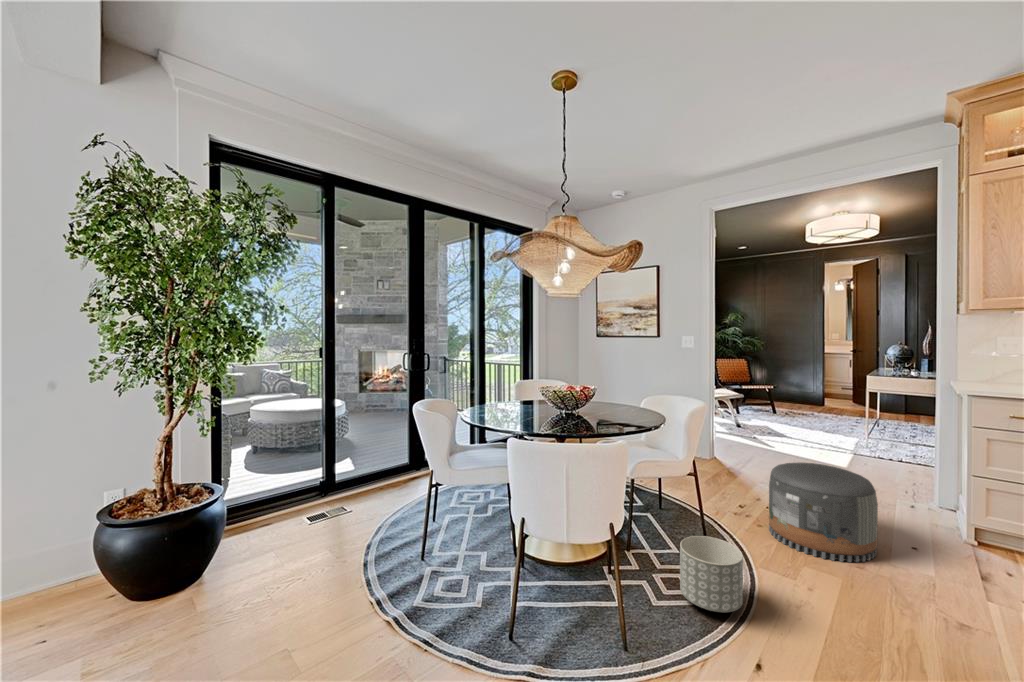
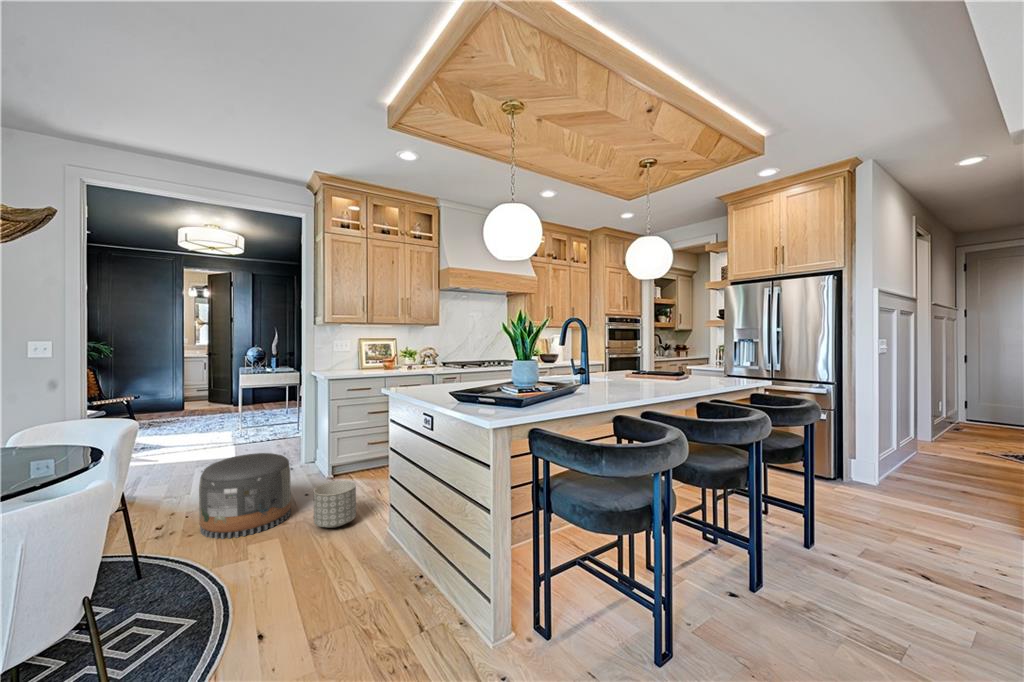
planter: present [680,536,743,612] -> present [314,481,356,528]

